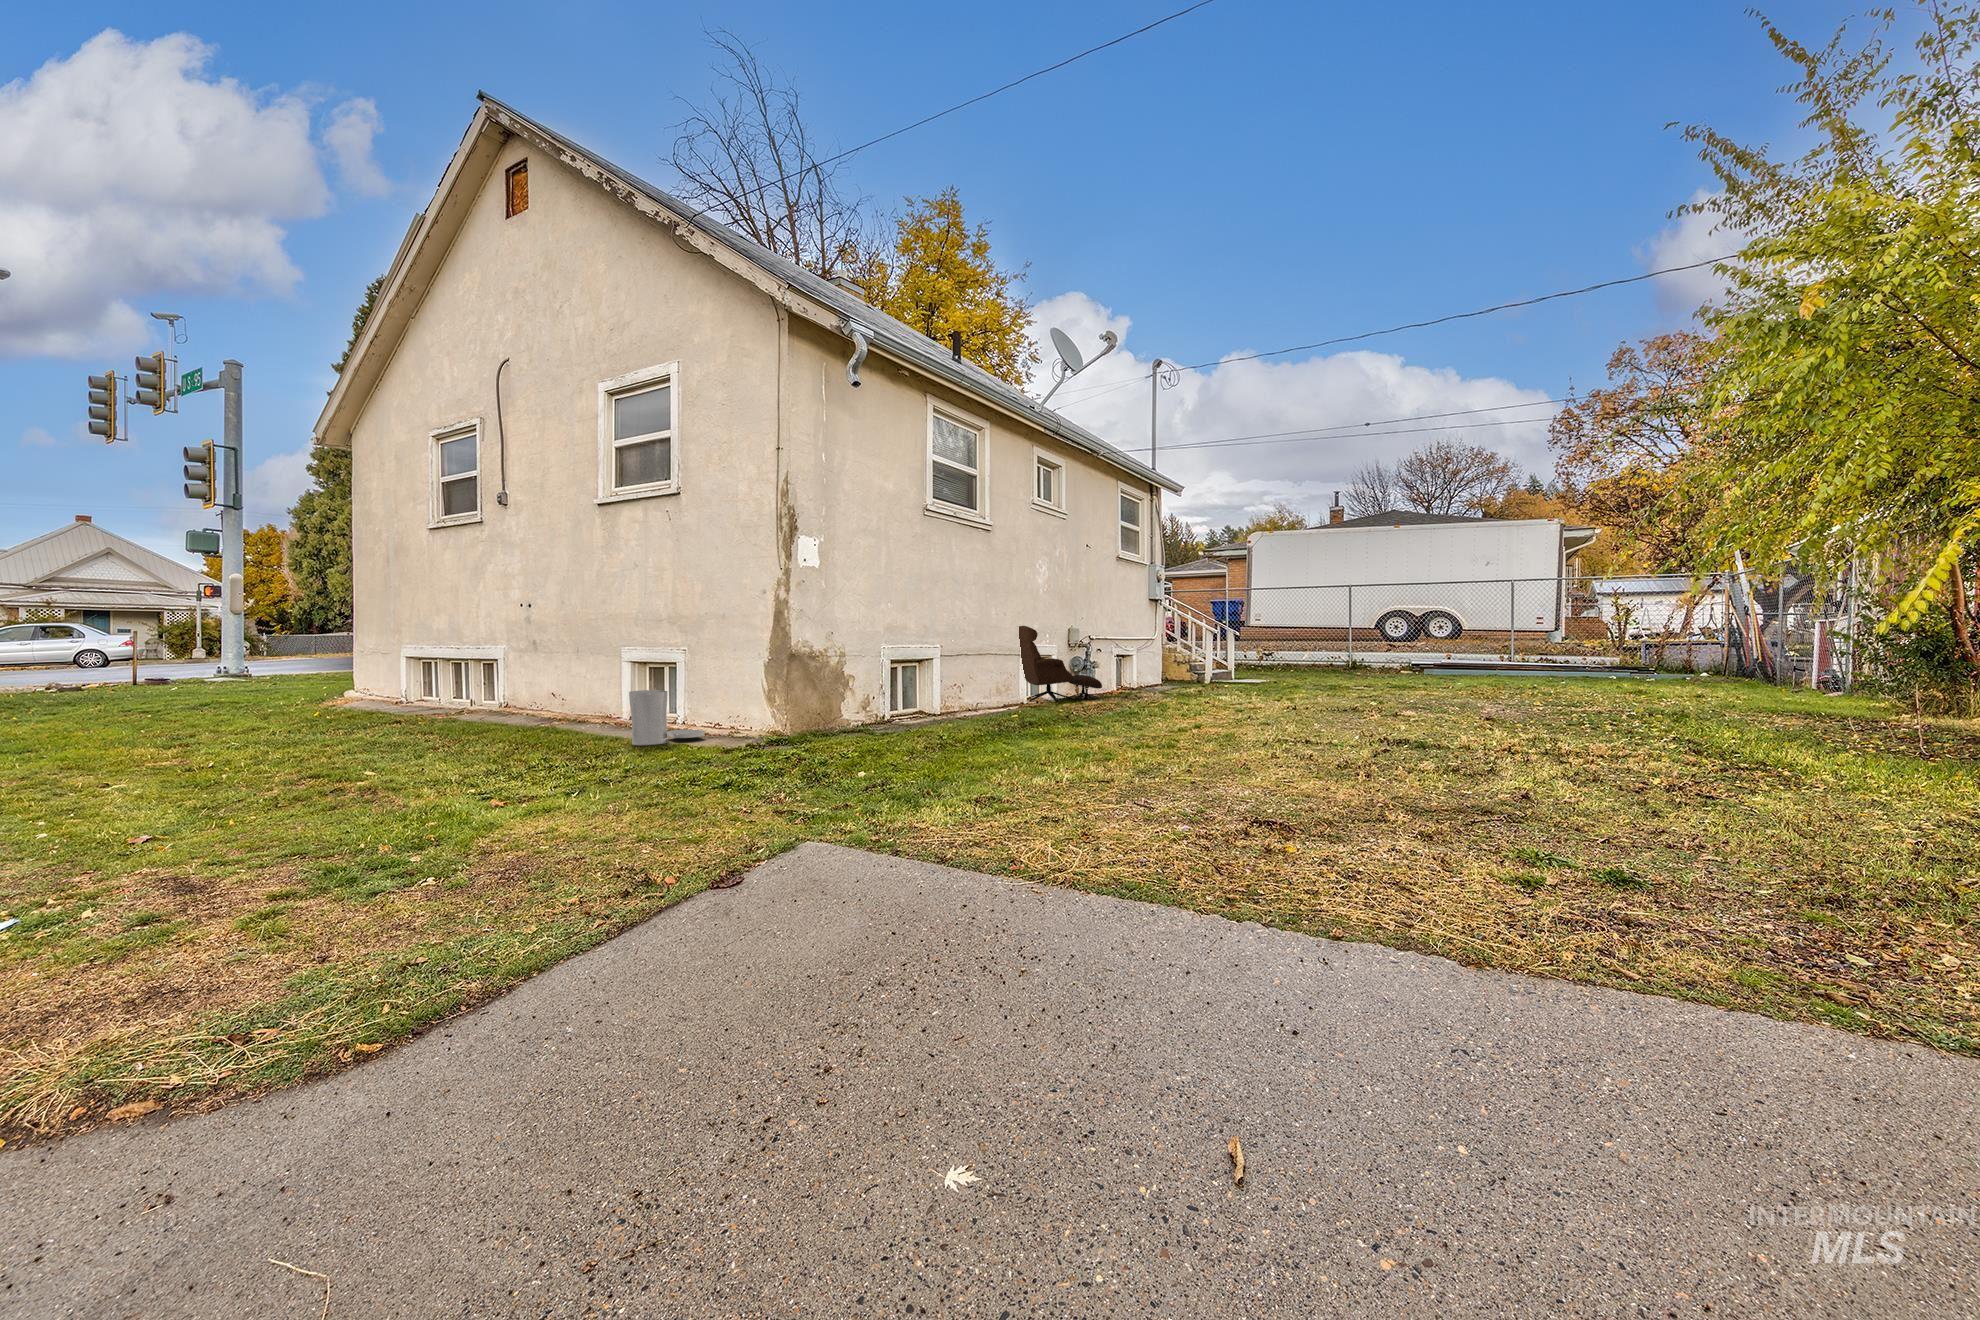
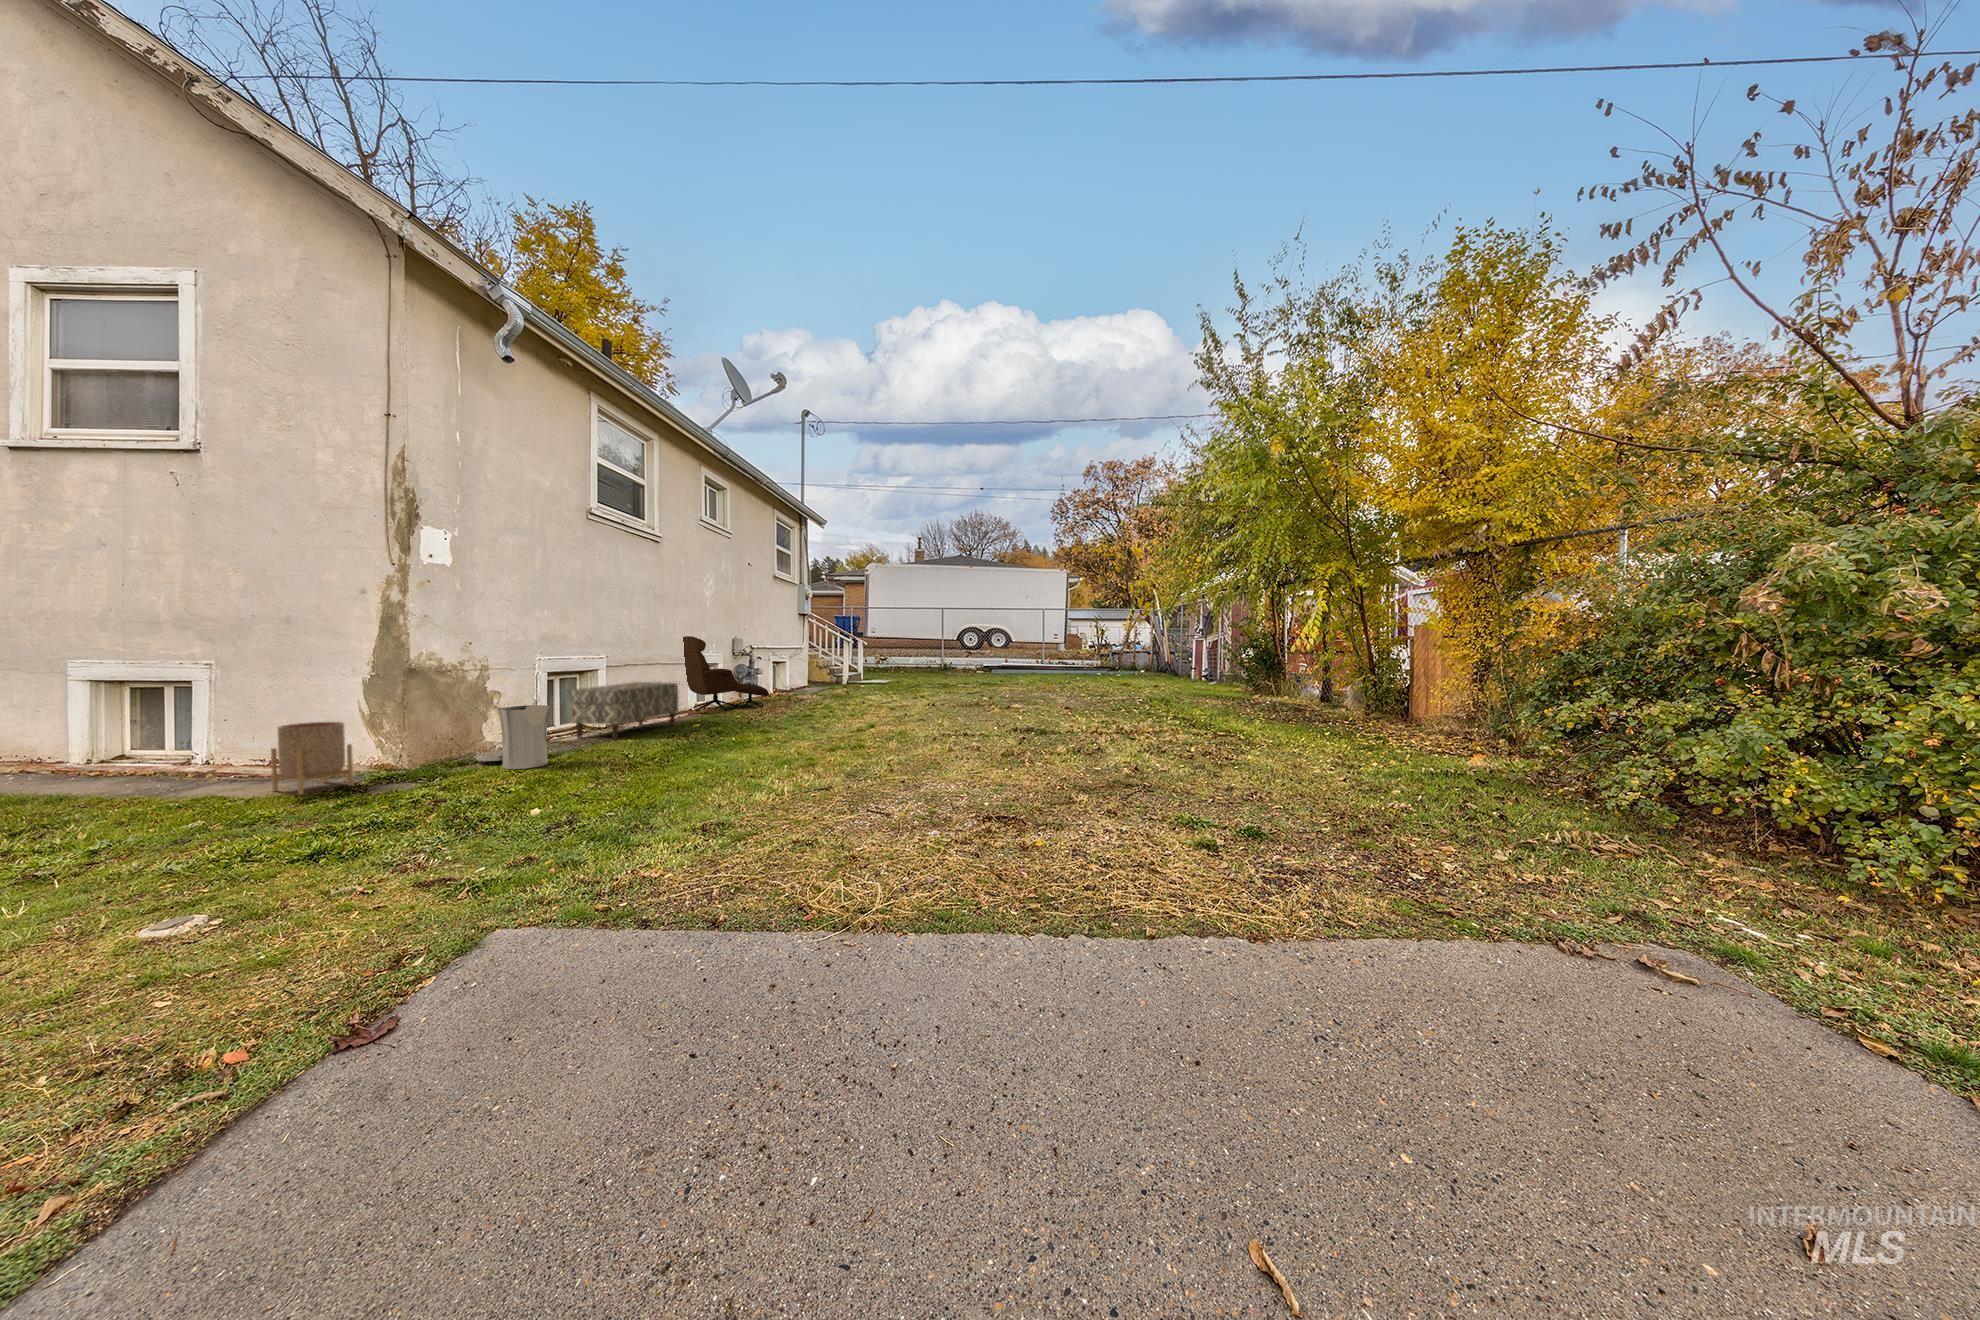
bench: none [913,670,1006,723] -> present [572,682,679,740]
trash can: present [629,690,704,746] -> present [476,705,550,769]
planter: none [712,694,758,748] -> present [271,722,353,795]

